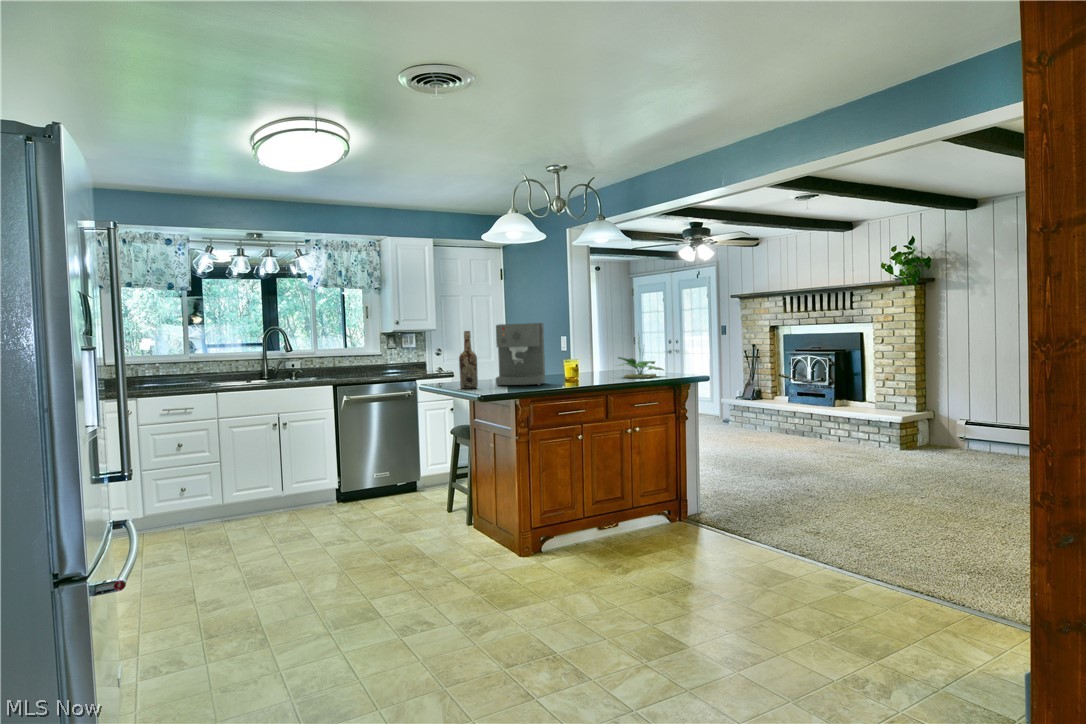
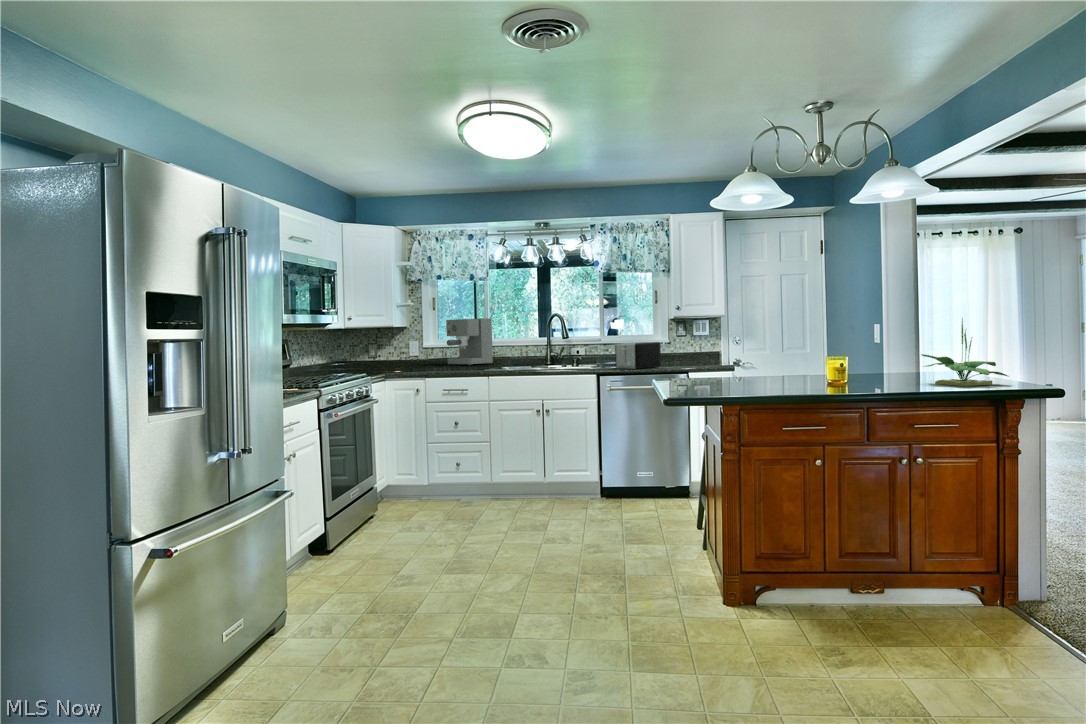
coffee maker: present [496,323,545,386] -> present [446,318,493,365]
wine bottle: present [459,331,478,389] -> none [661,317,683,387]
toaster: none [351,354,390,379] -> present [615,342,661,369]

